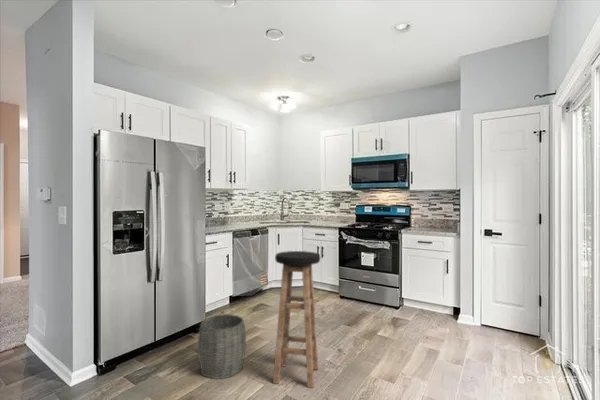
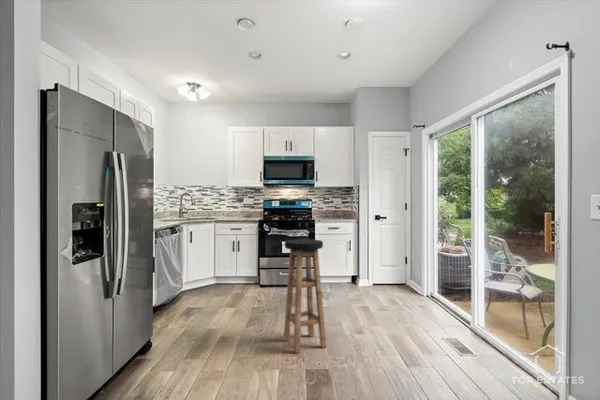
woven basket: present [198,314,246,379] -> none [215,306,261,367]

